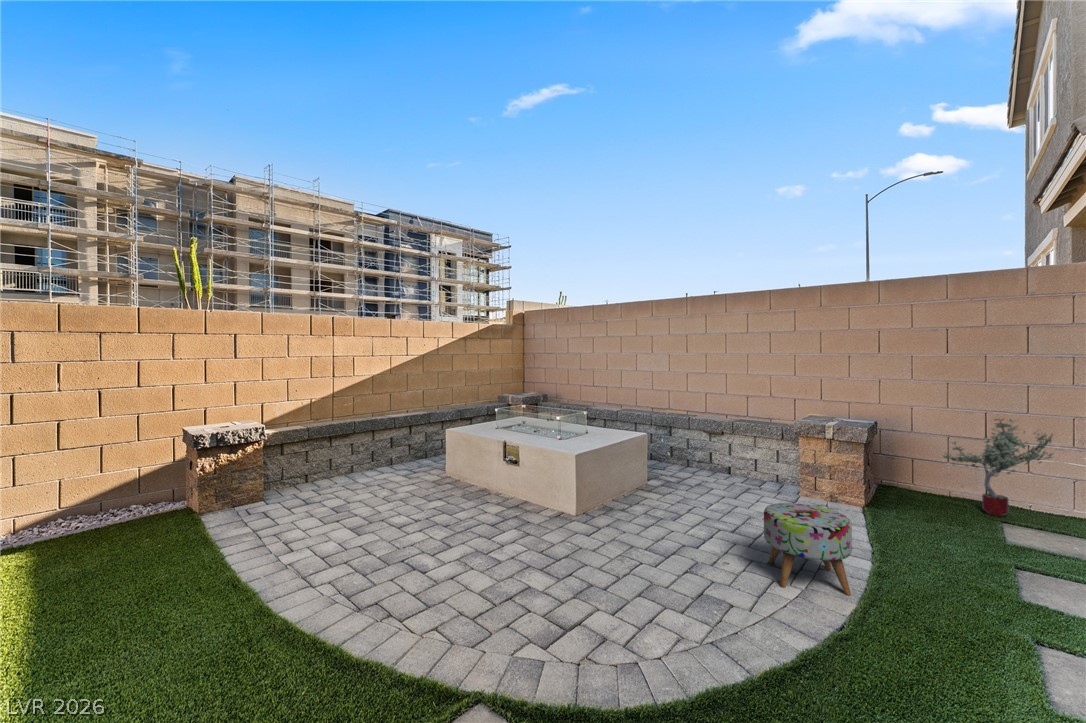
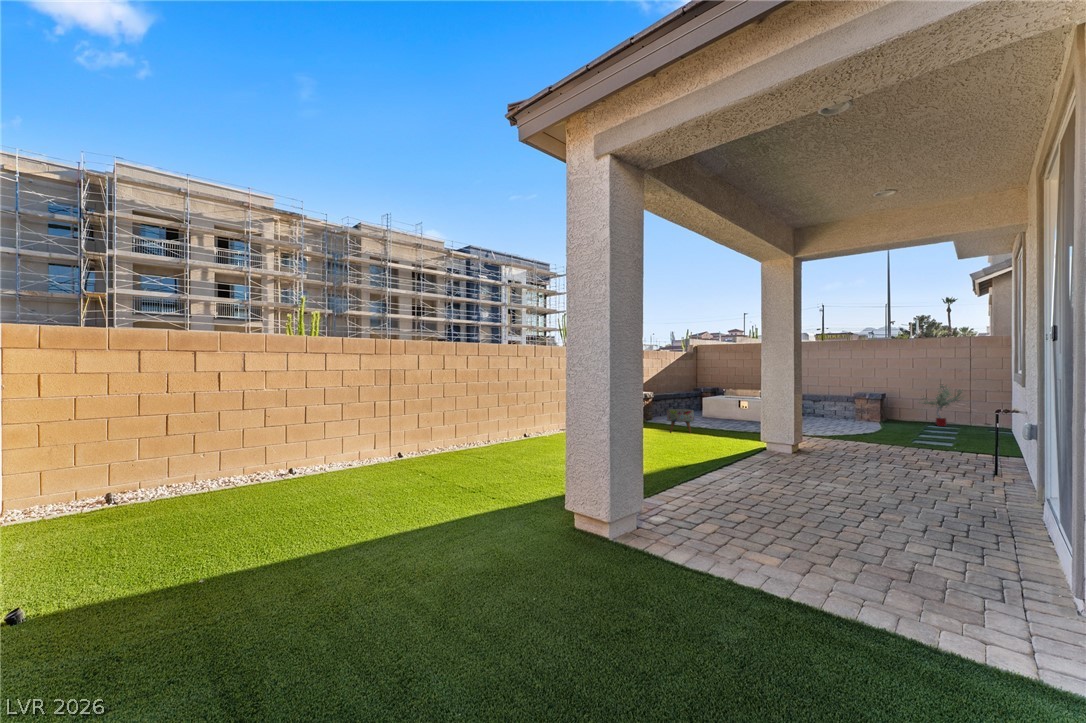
ottoman: present [764,503,852,595] -> present [667,409,694,433]

